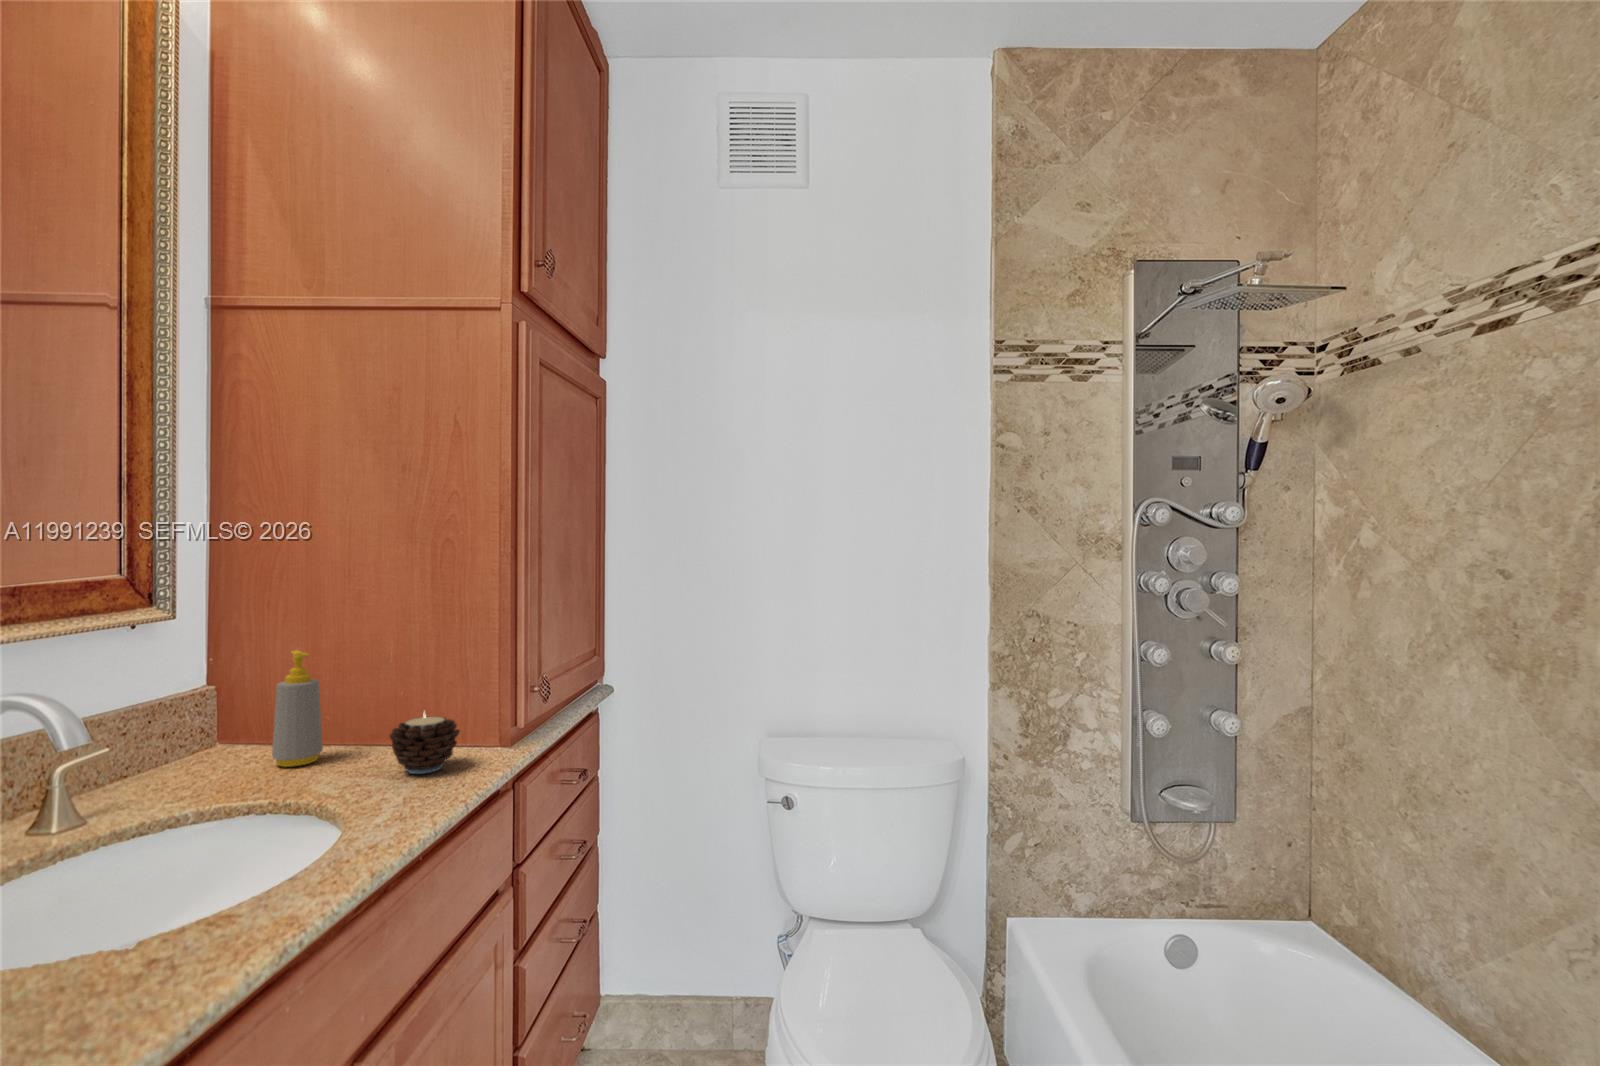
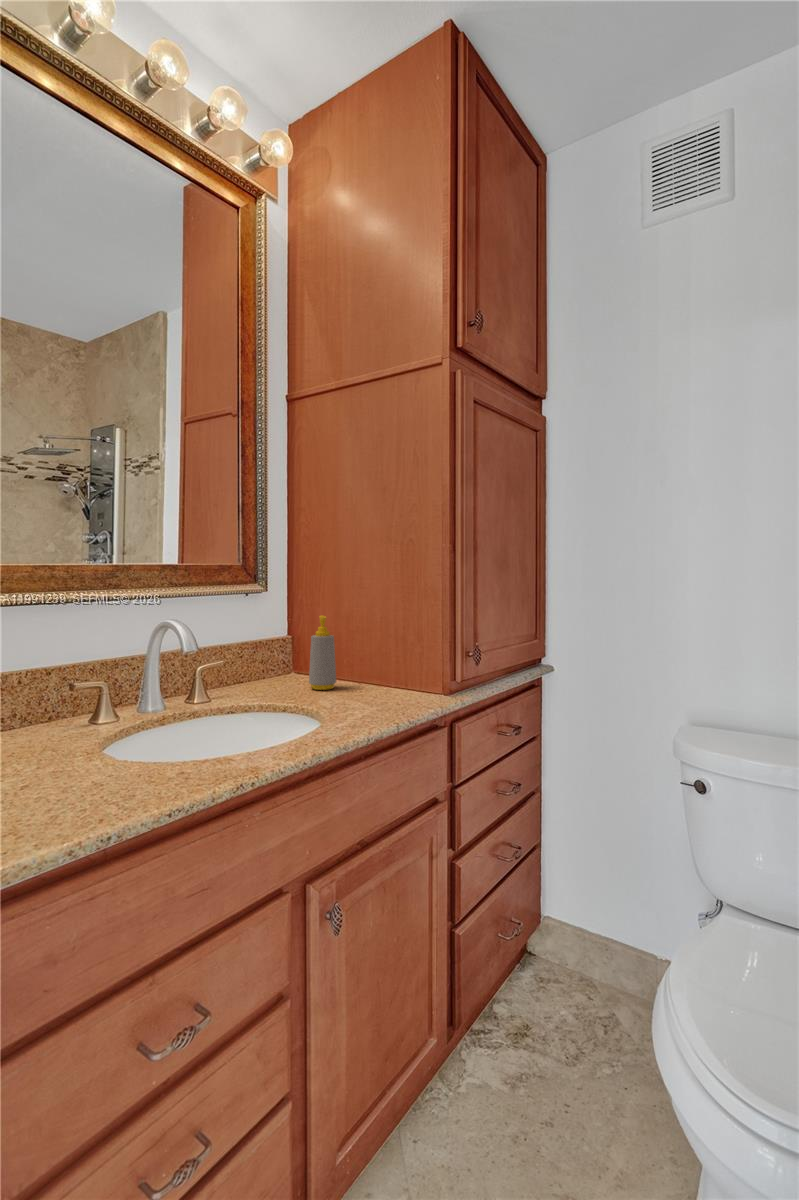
candle: present [390,714,460,774] -> none [365,660,409,704]

